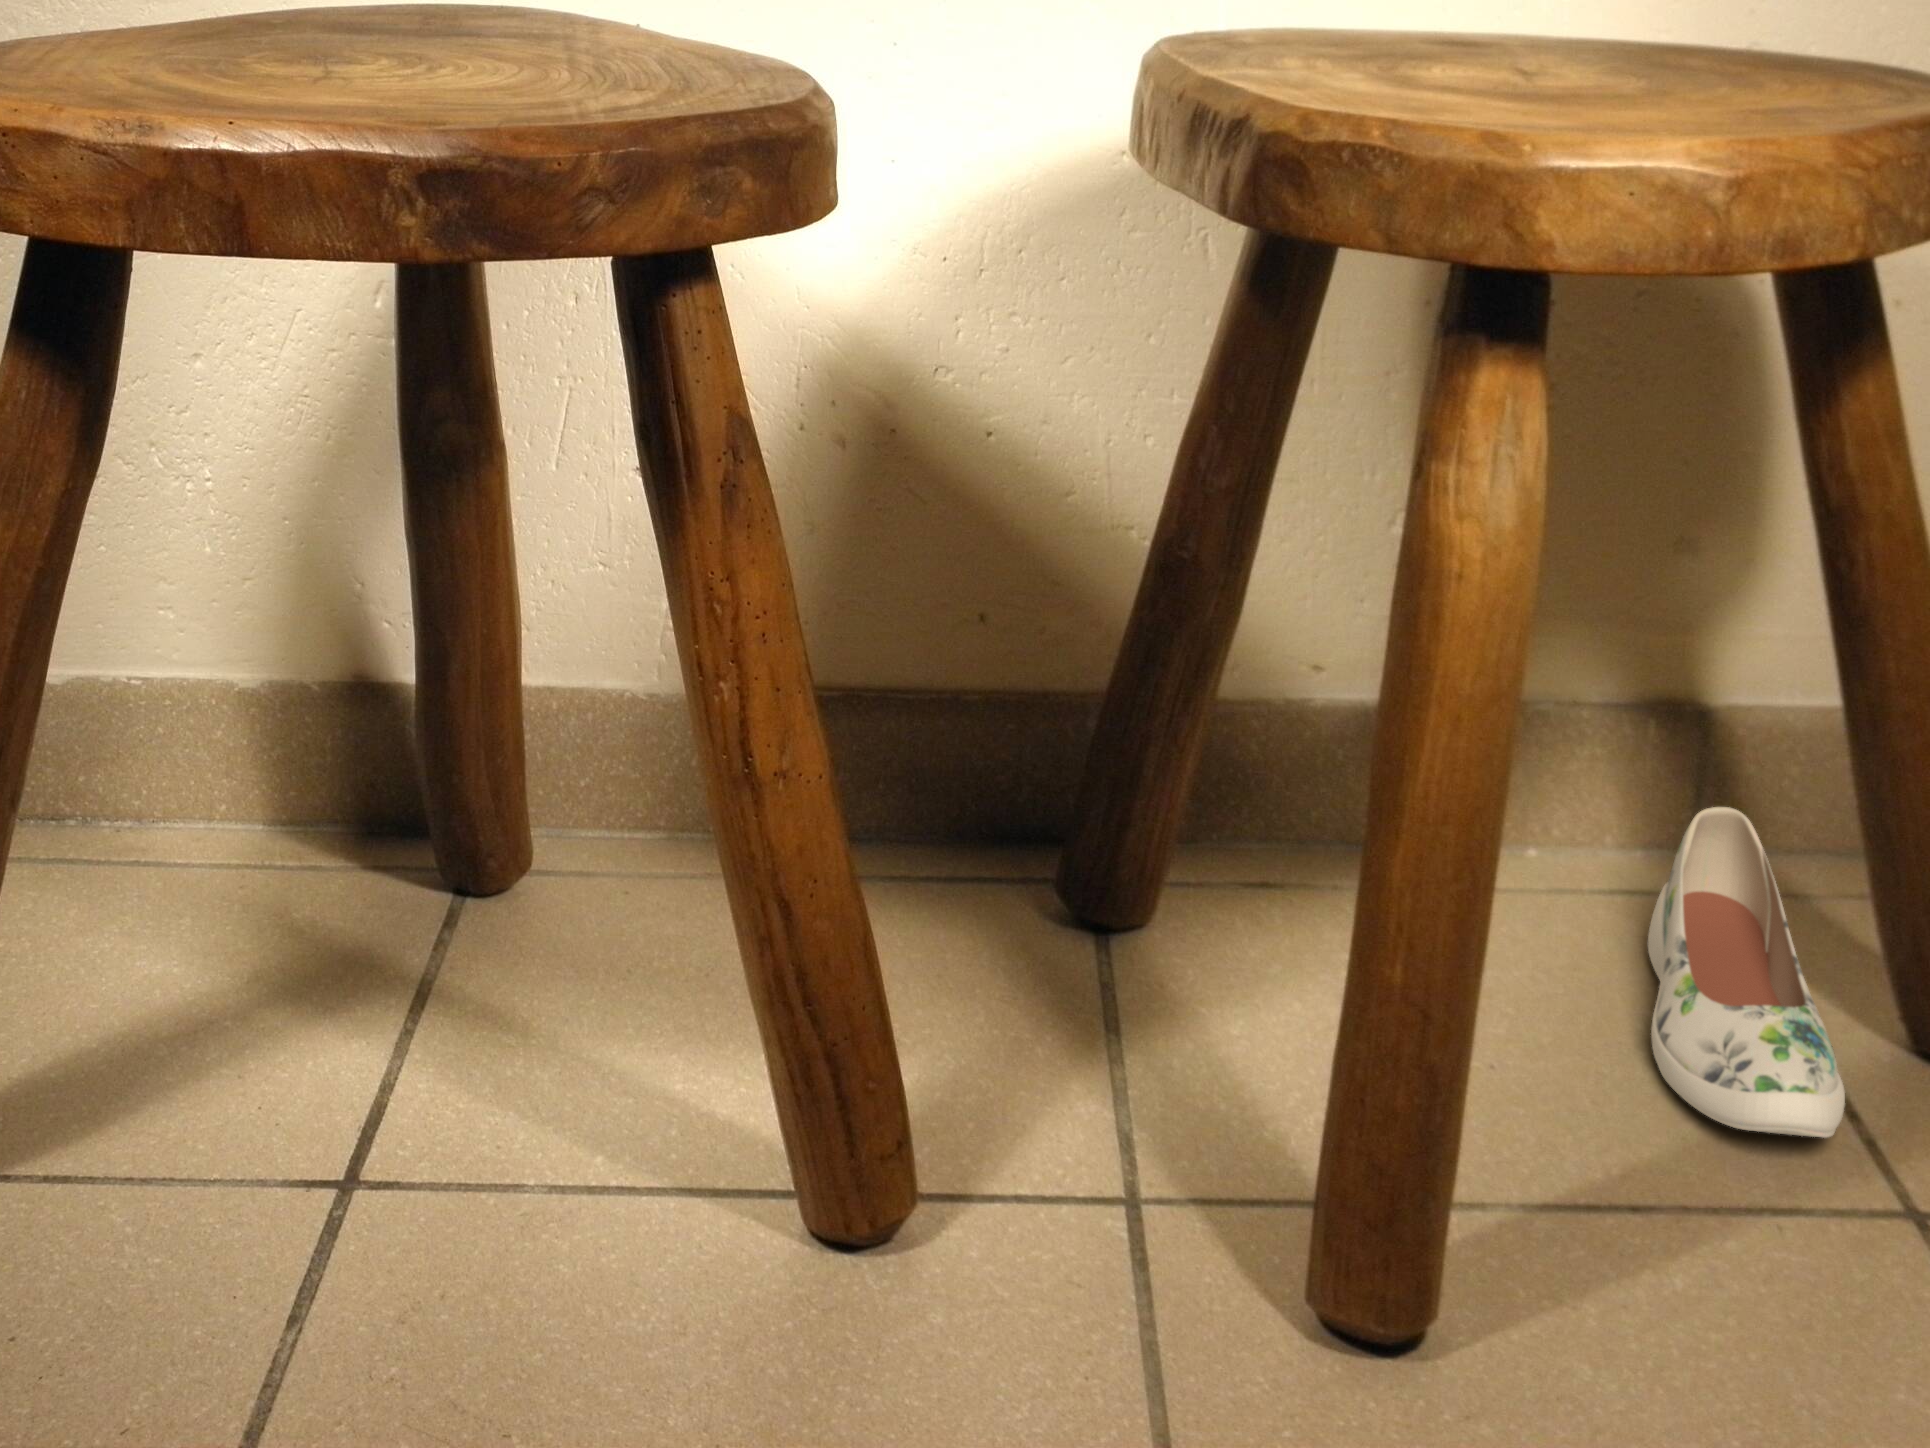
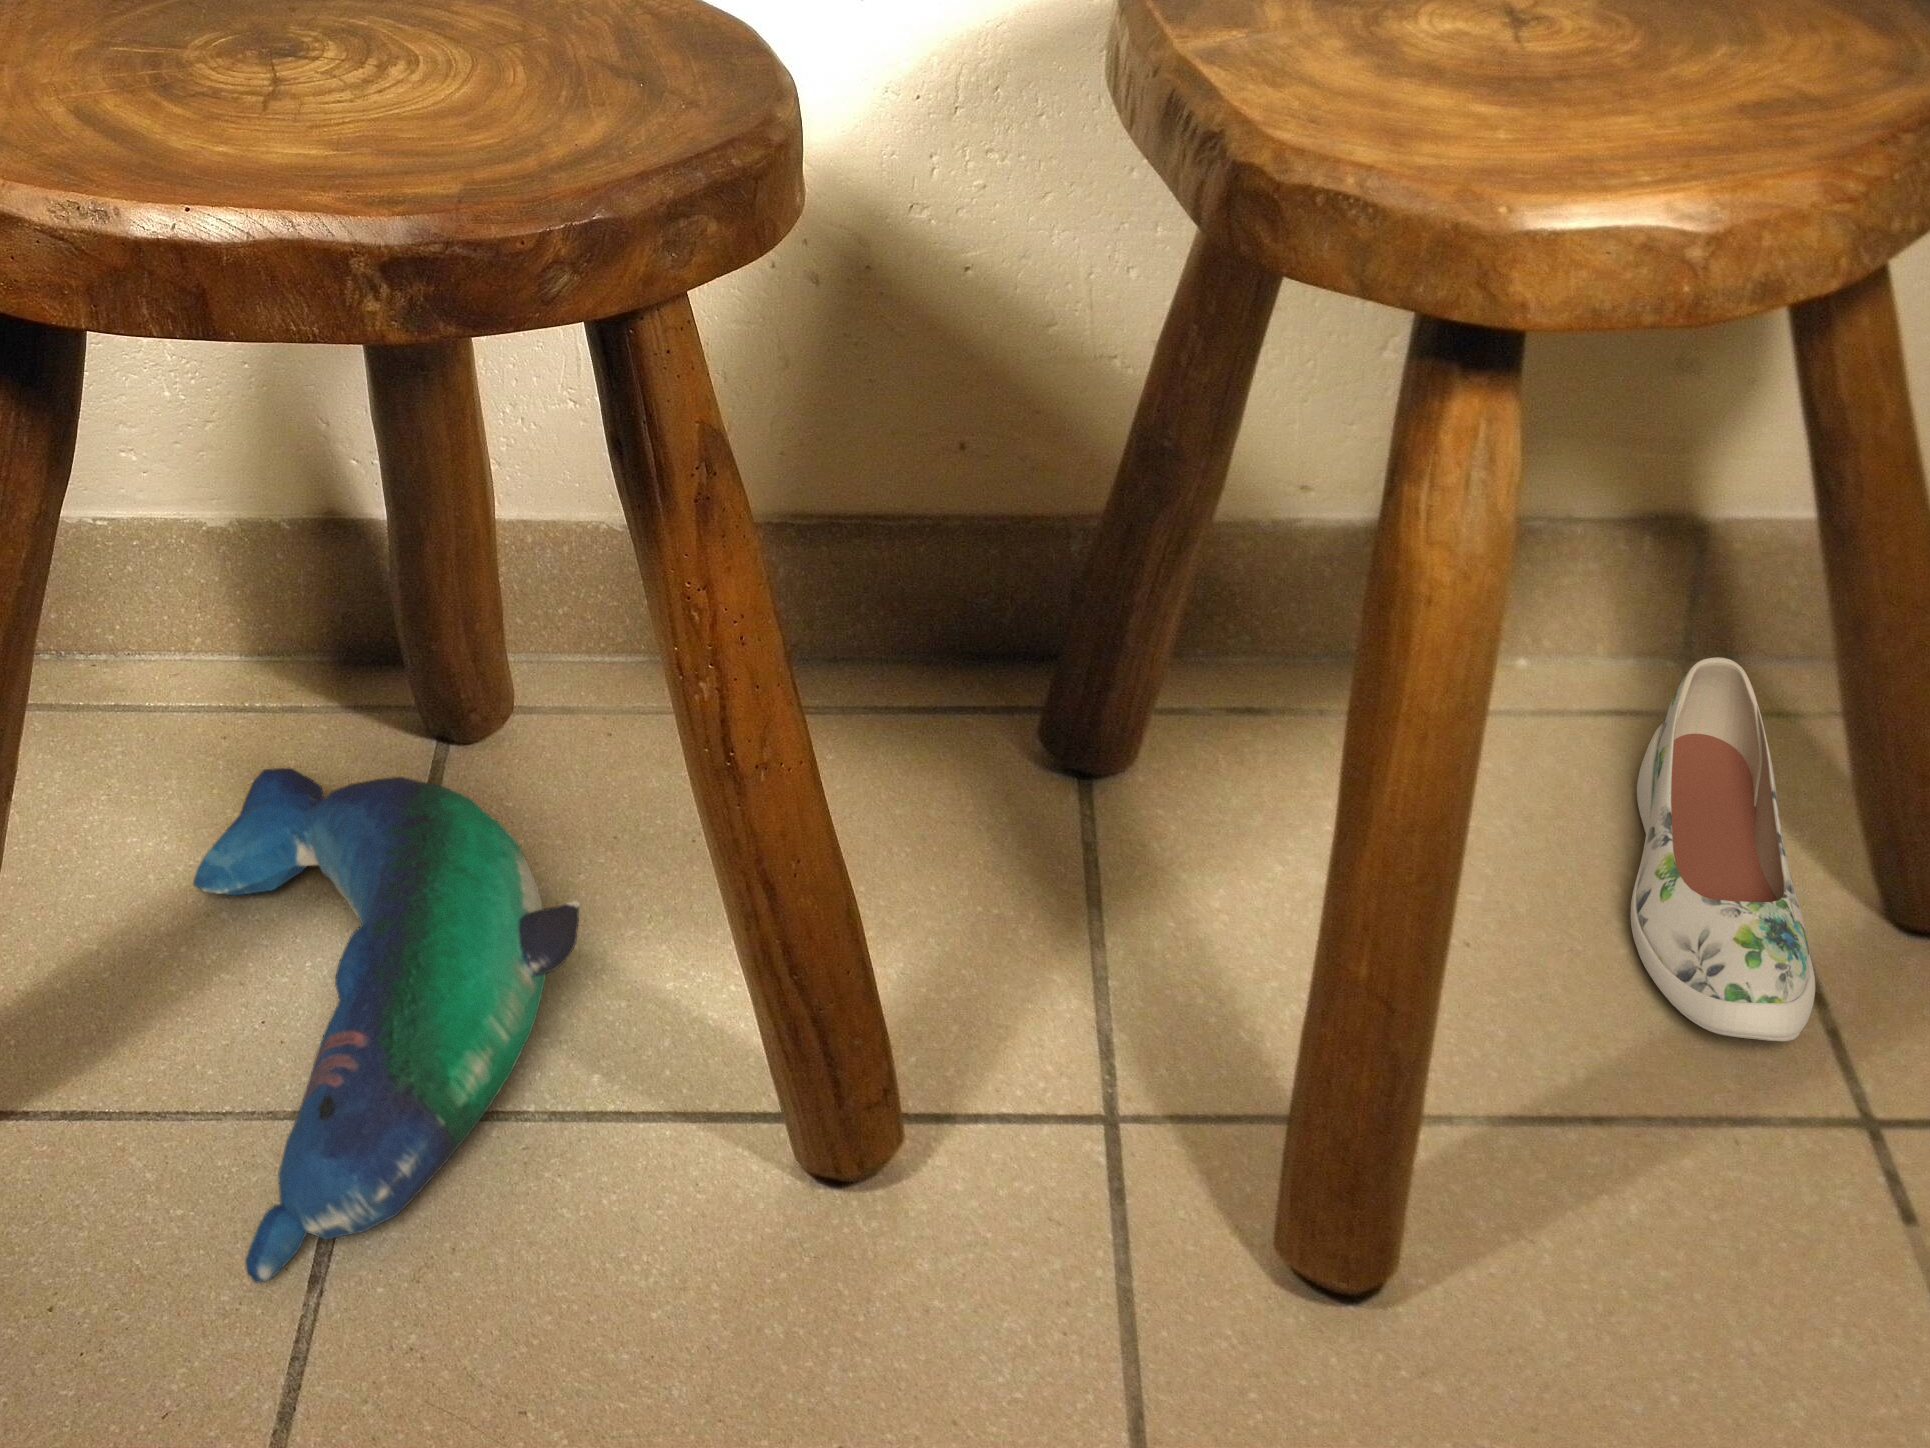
plush toy: none [198,867,594,1315] -> present [193,768,580,1282]

